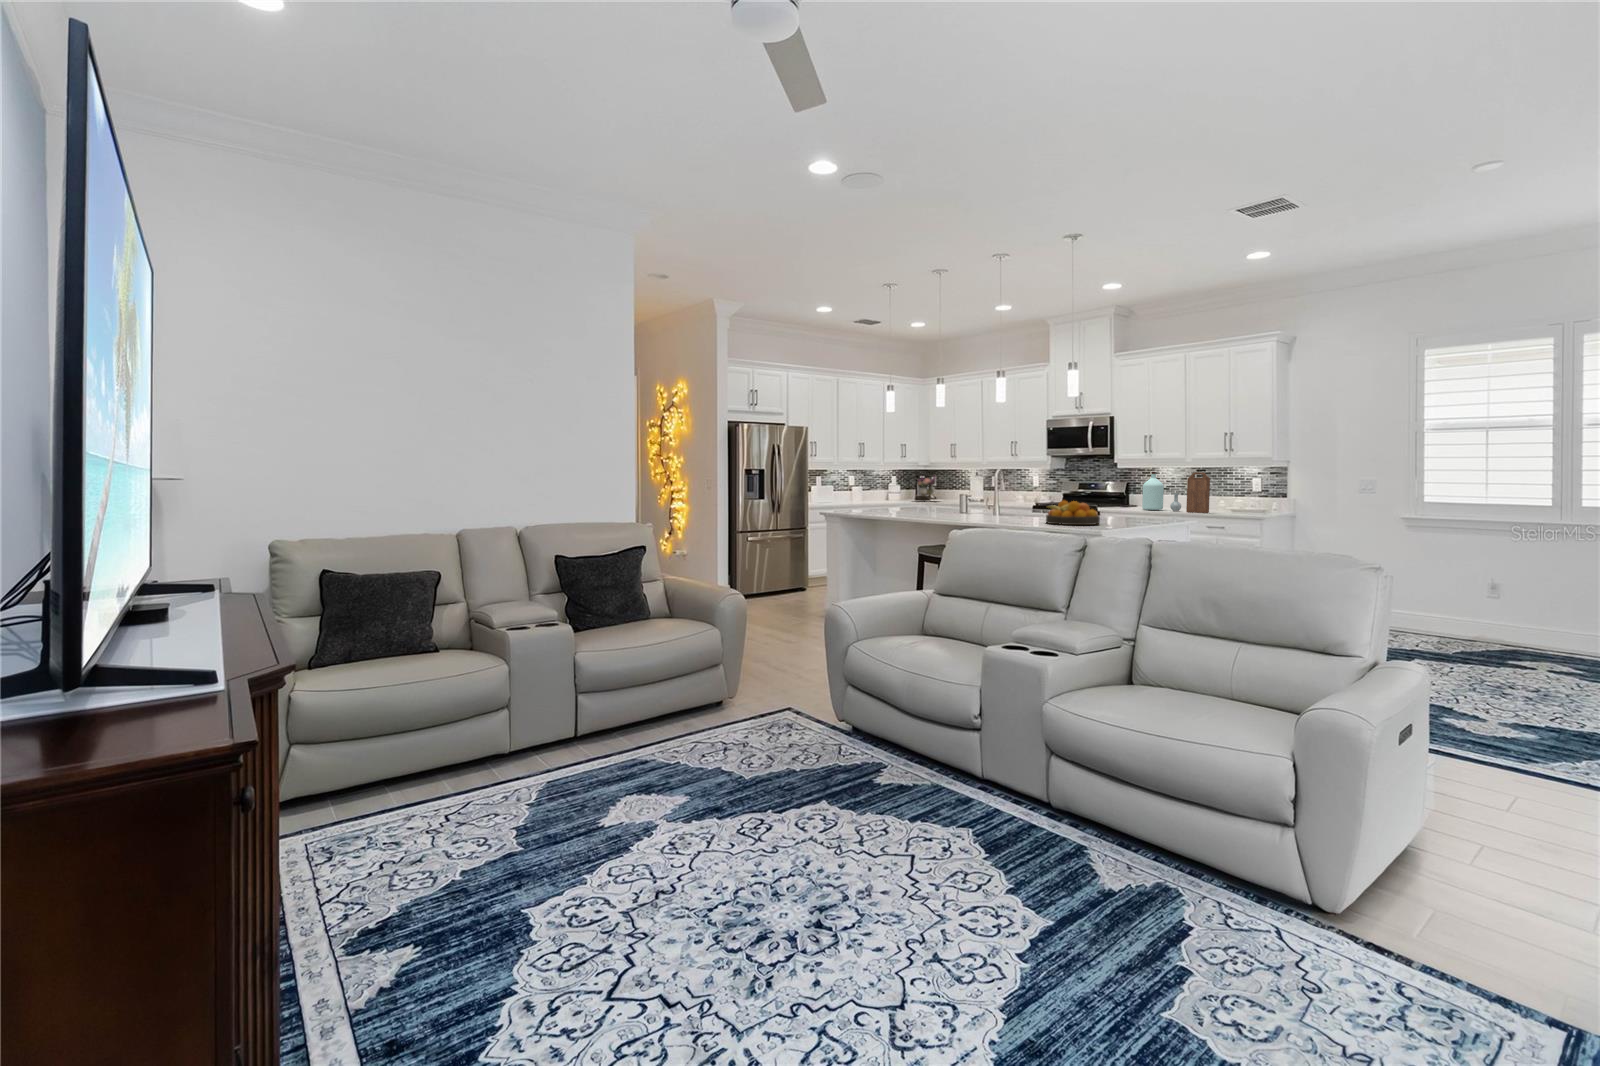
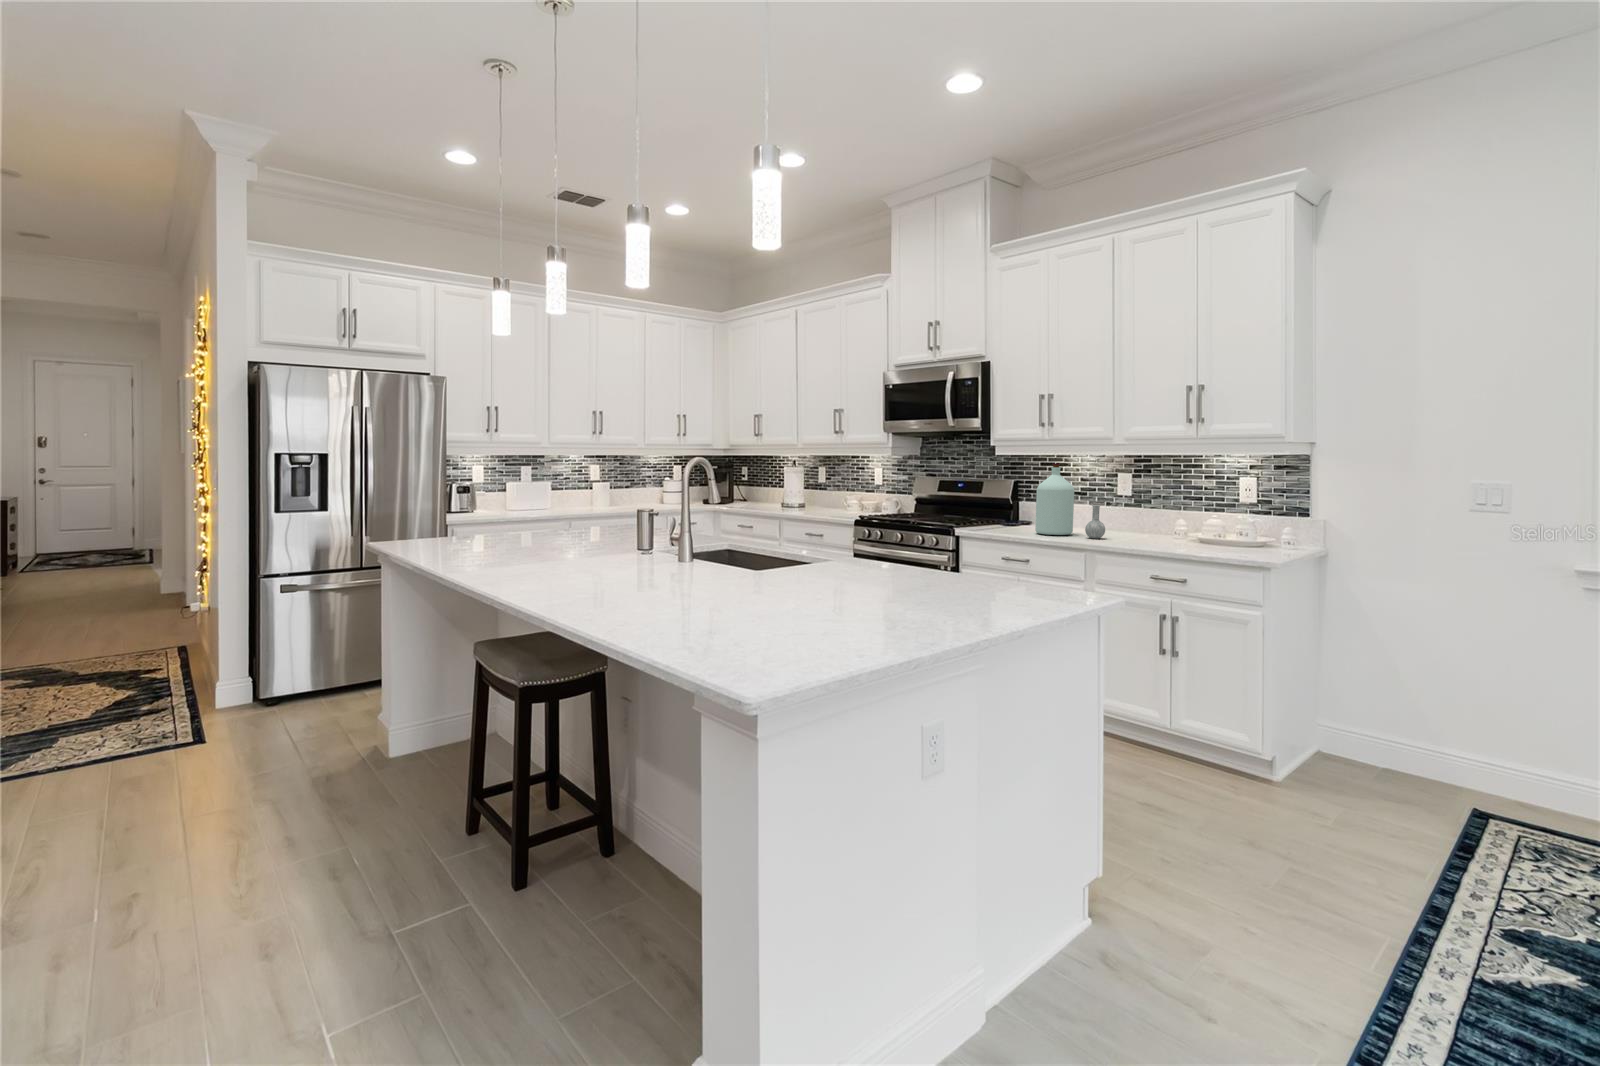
cutting board: present [1186,472,1210,513] -> none [1114,465,1160,546]
flower arrangement: present [915,476,938,500] -> none [680,463,733,508]
fruit bowl: present [1046,501,1100,525] -> none [711,548,857,631]

